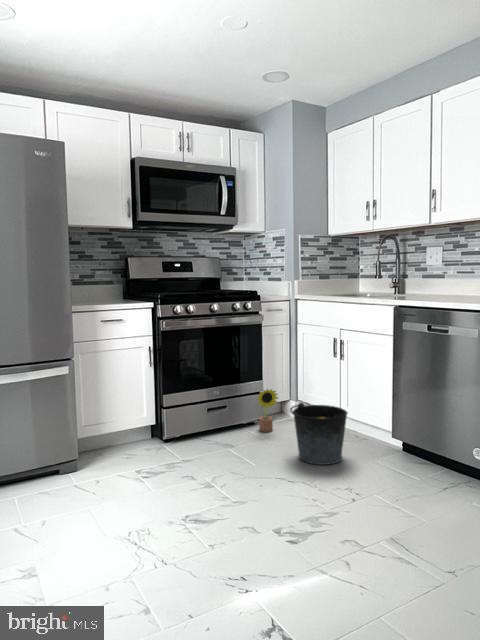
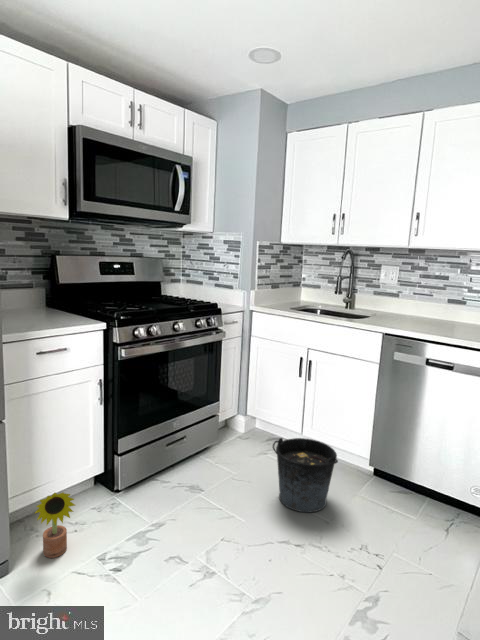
decorative plant: present [257,389,278,432] -> present [35,492,75,558]

